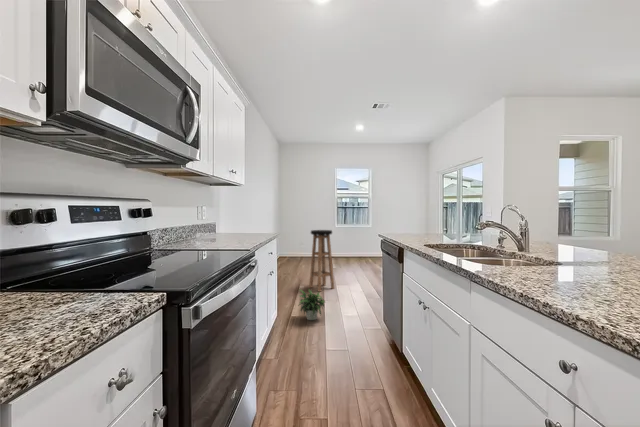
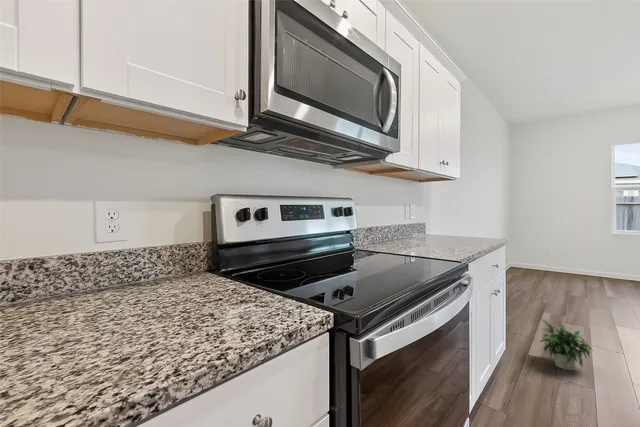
bar stool: present [309,230,334,291] -> none [560,237,610,328]

